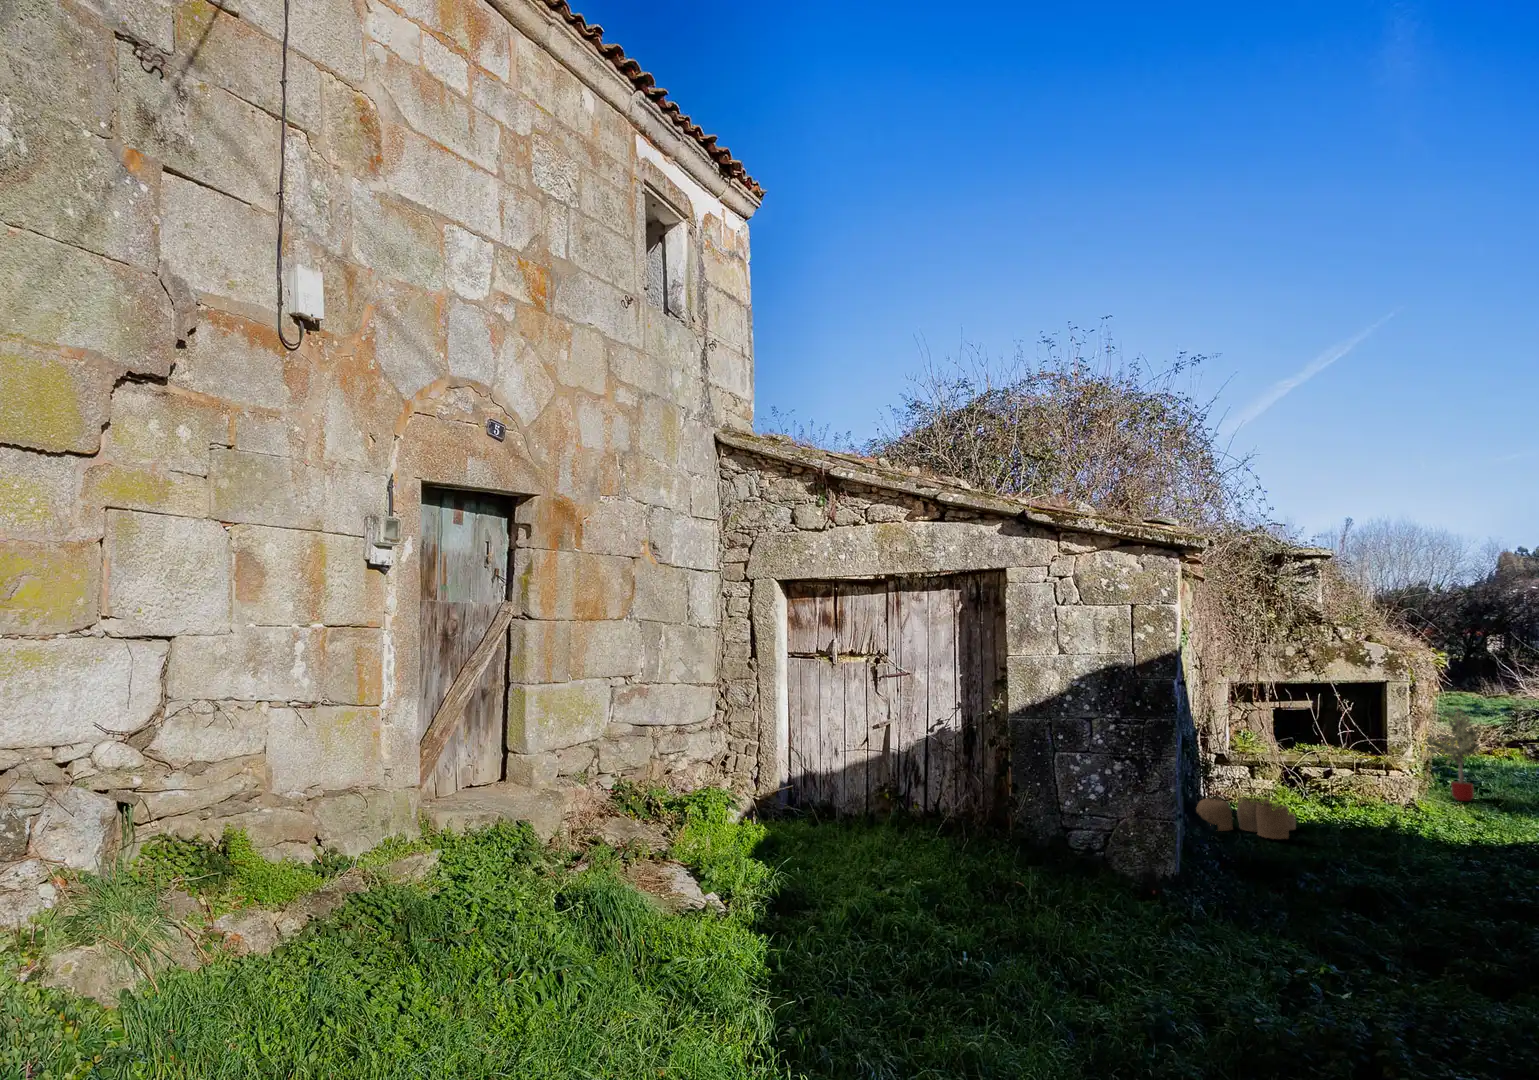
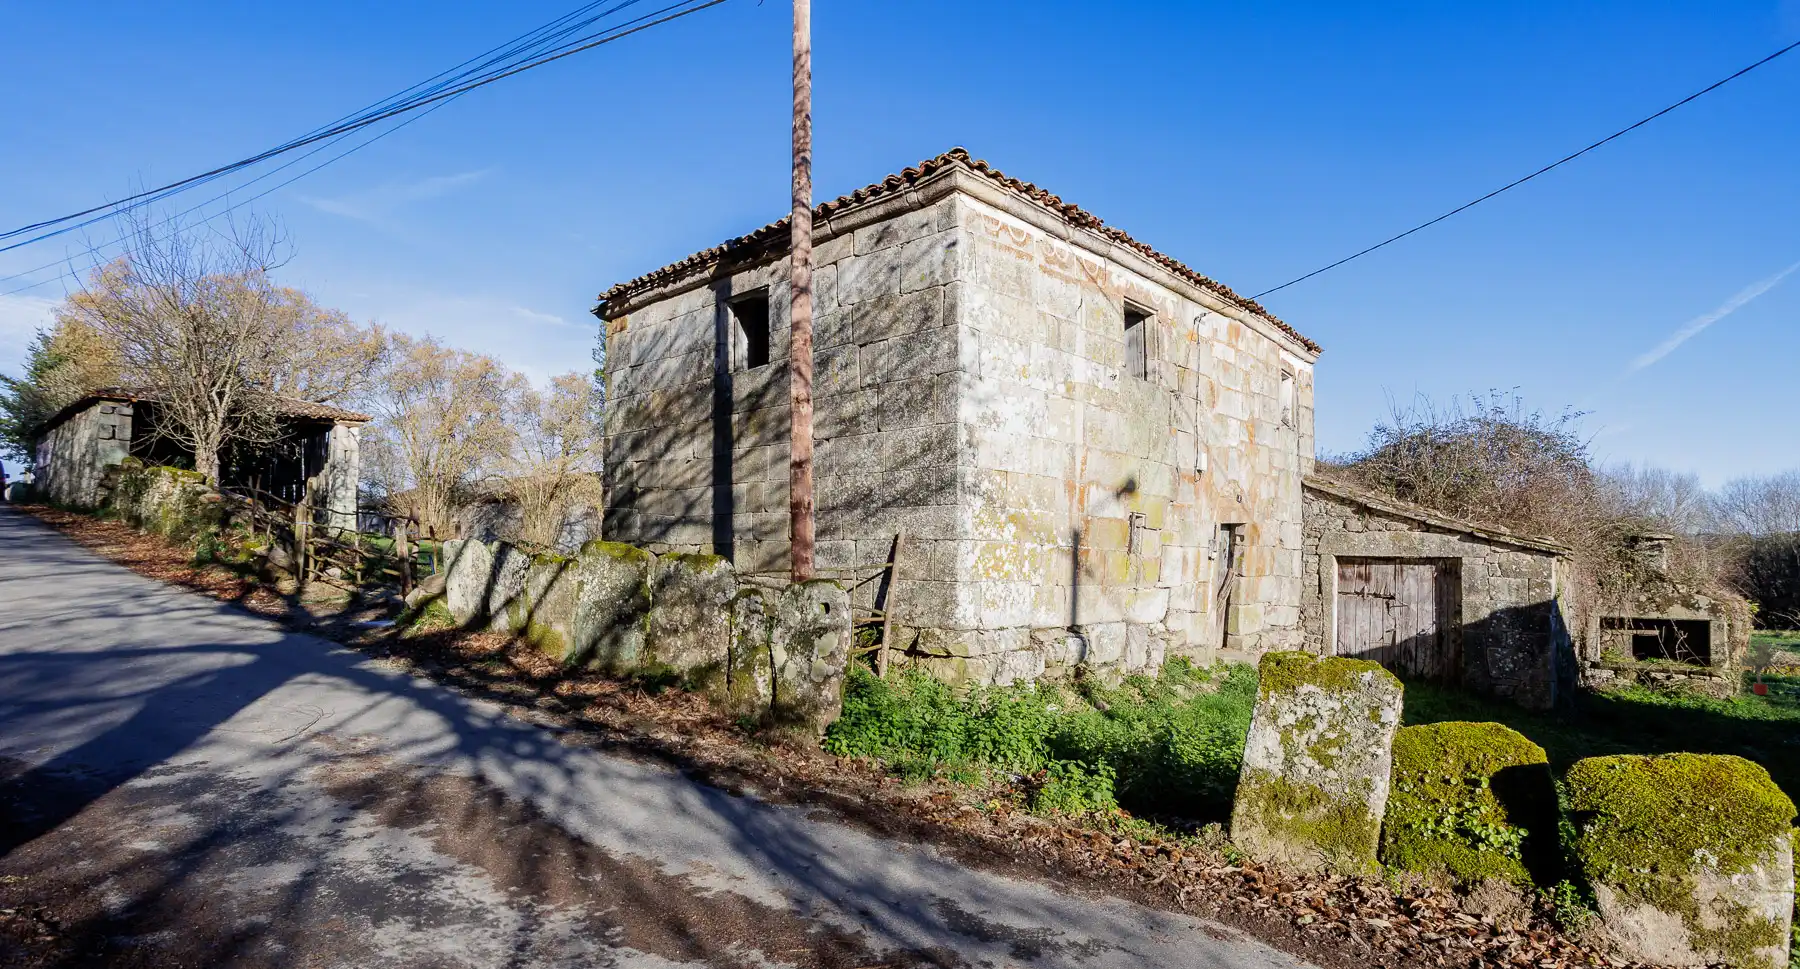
woven basket: present [1196,794,1296,839] -> none [1570,677,1631,699]

